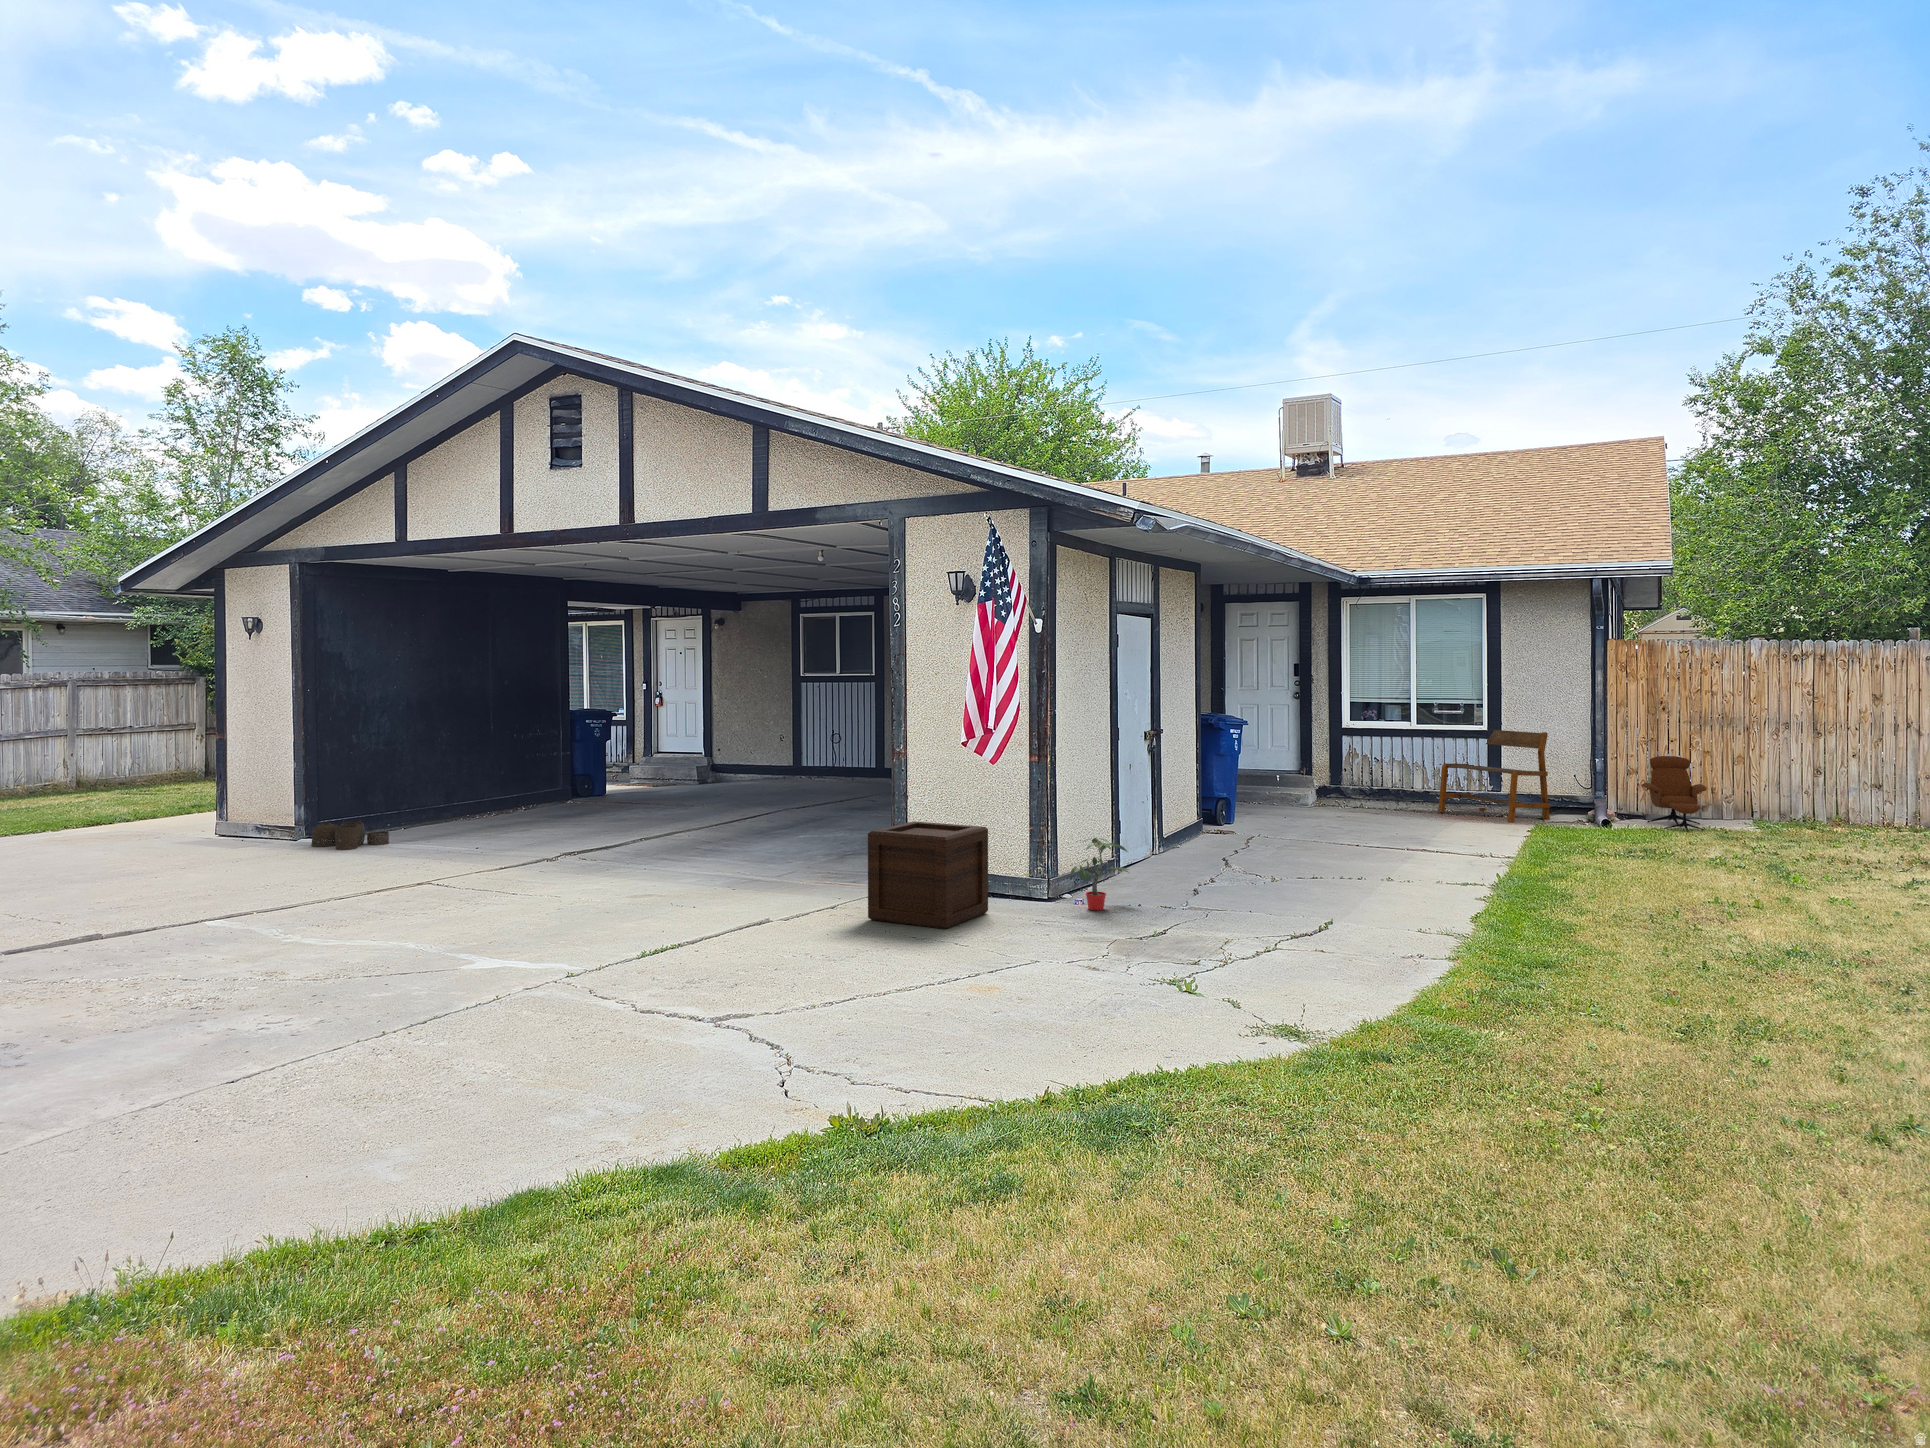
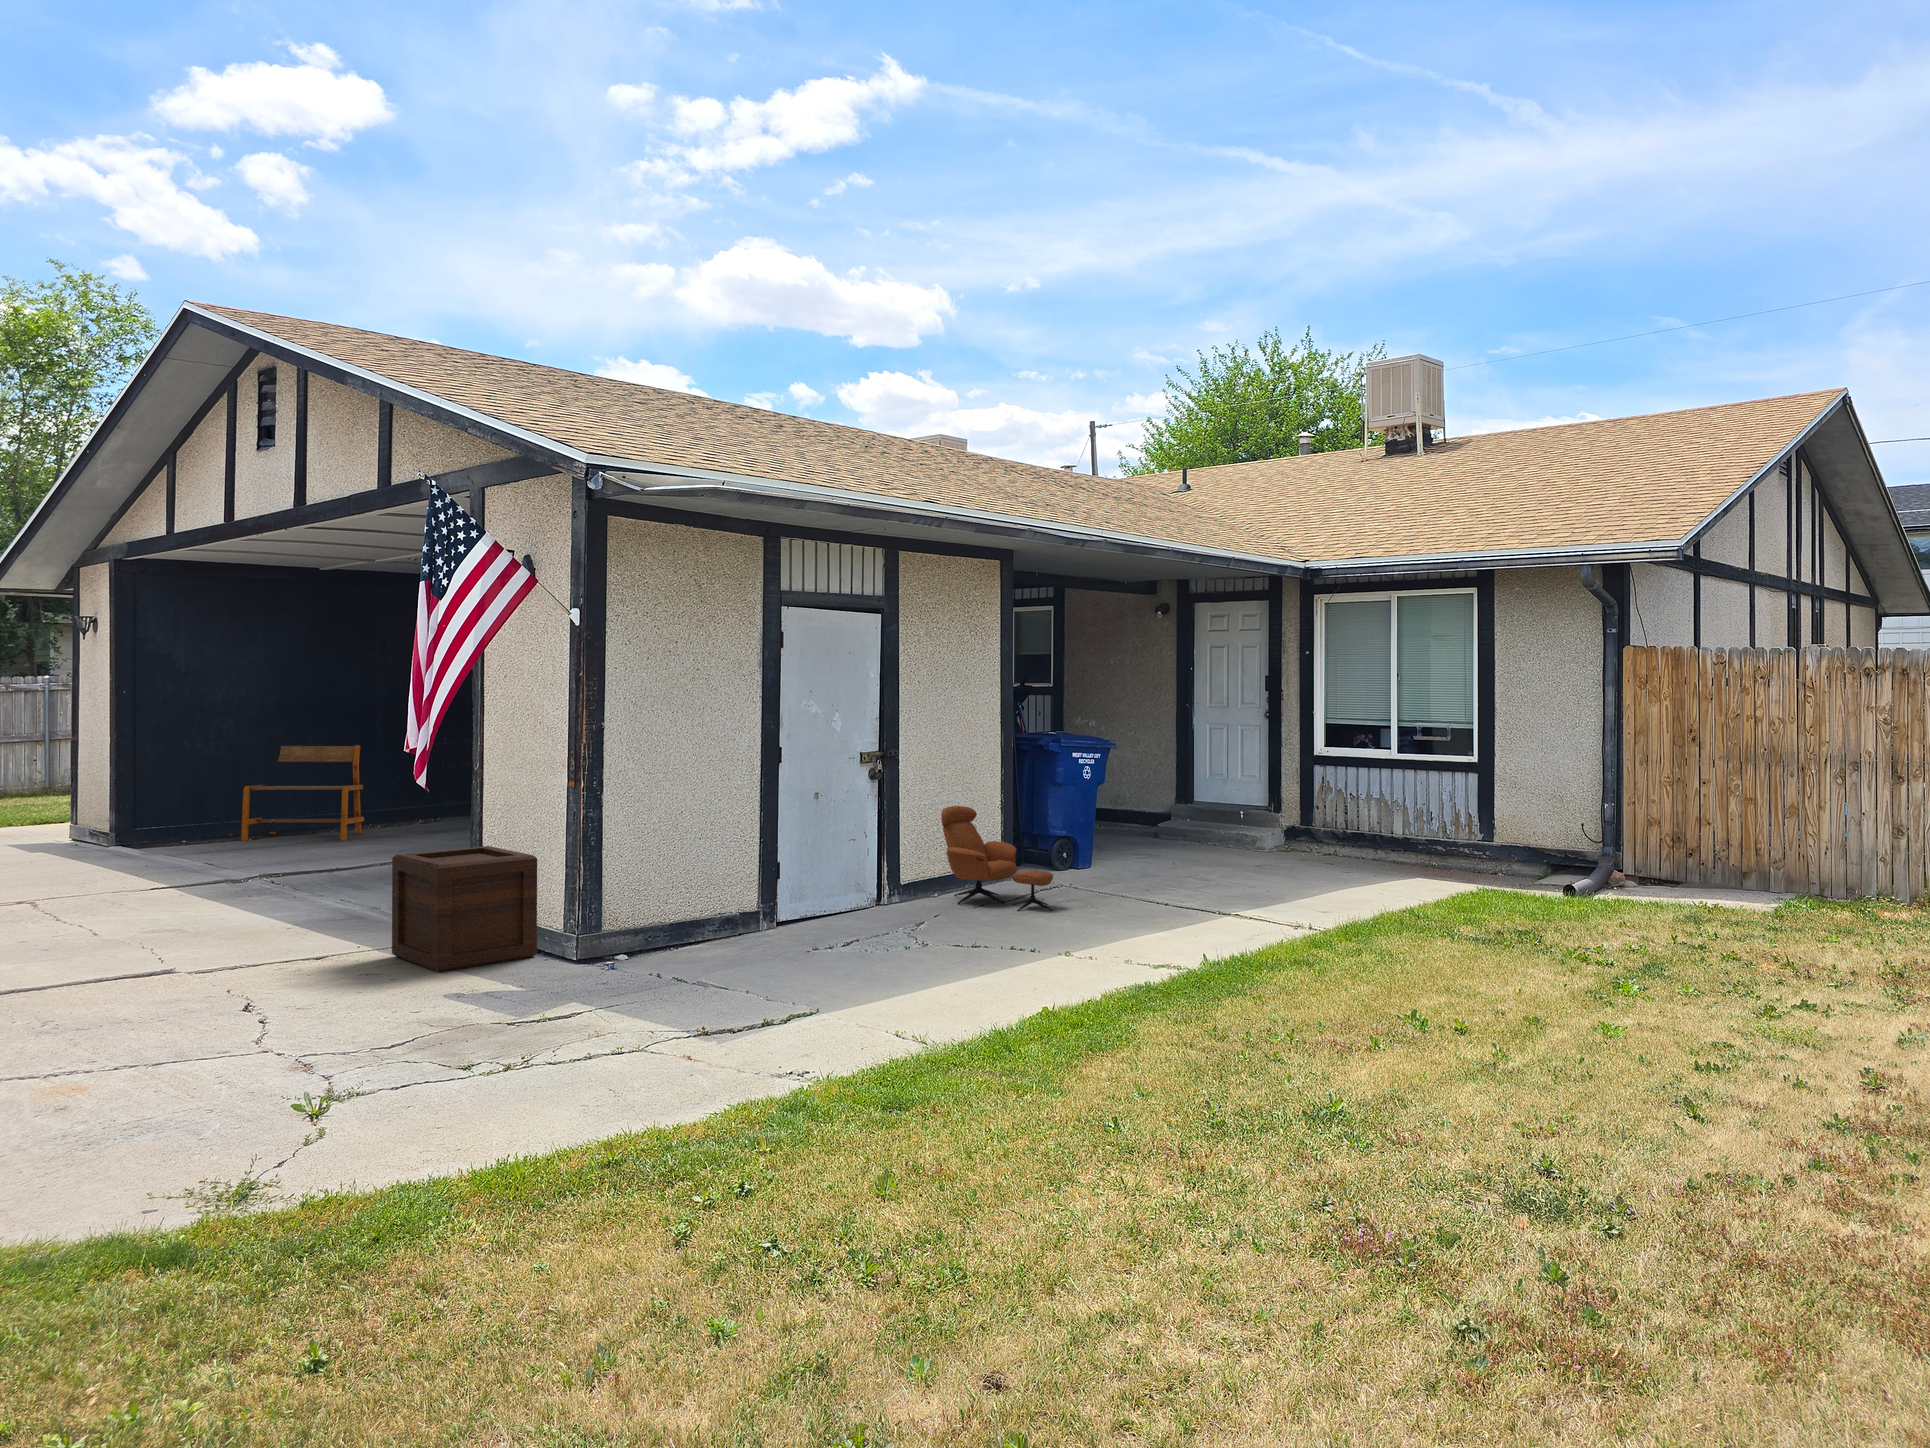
bench: present [1438,730,1550,823] -> present [241,745,364,841]
lounge chair: present [1642,756,1707,832] -> present [941,806,1053,911]
woven basket: present [312,819,389,850] -> none [142,823,217,854]
potted plant: present [1071,838,1128,910] -> none [617,874,721,961]

